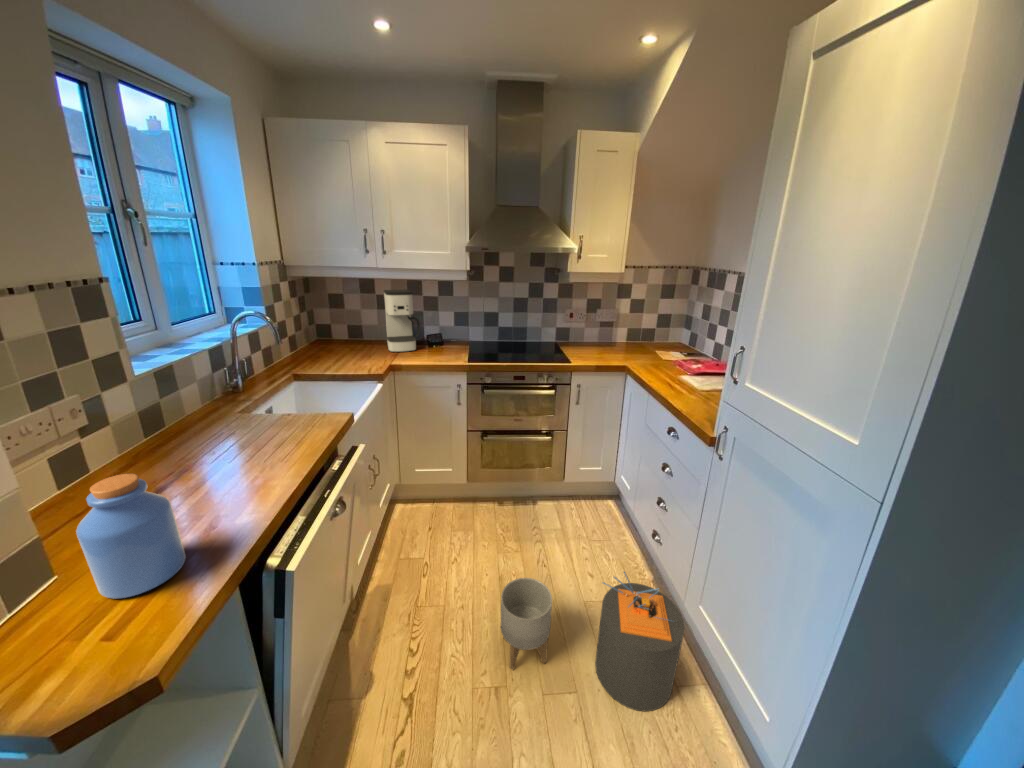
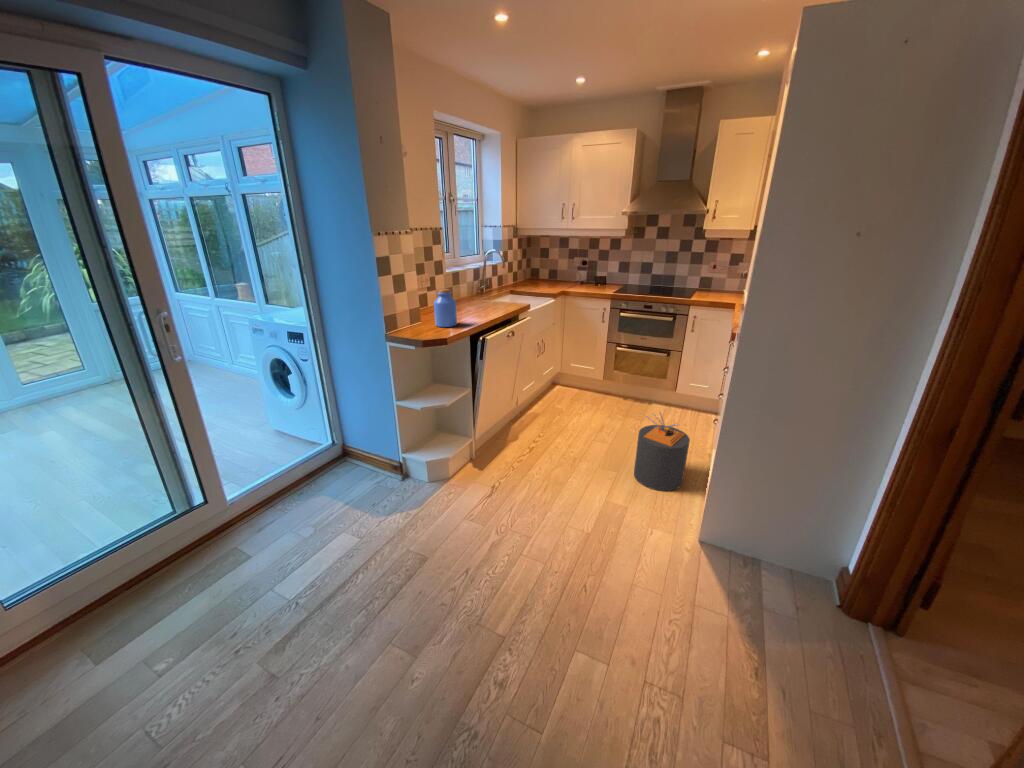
coffee maker: present [384,290,420,352] -> none [569,245,593,287]
planter: present [501,578,552,670] -> none [585,411,617,460]

